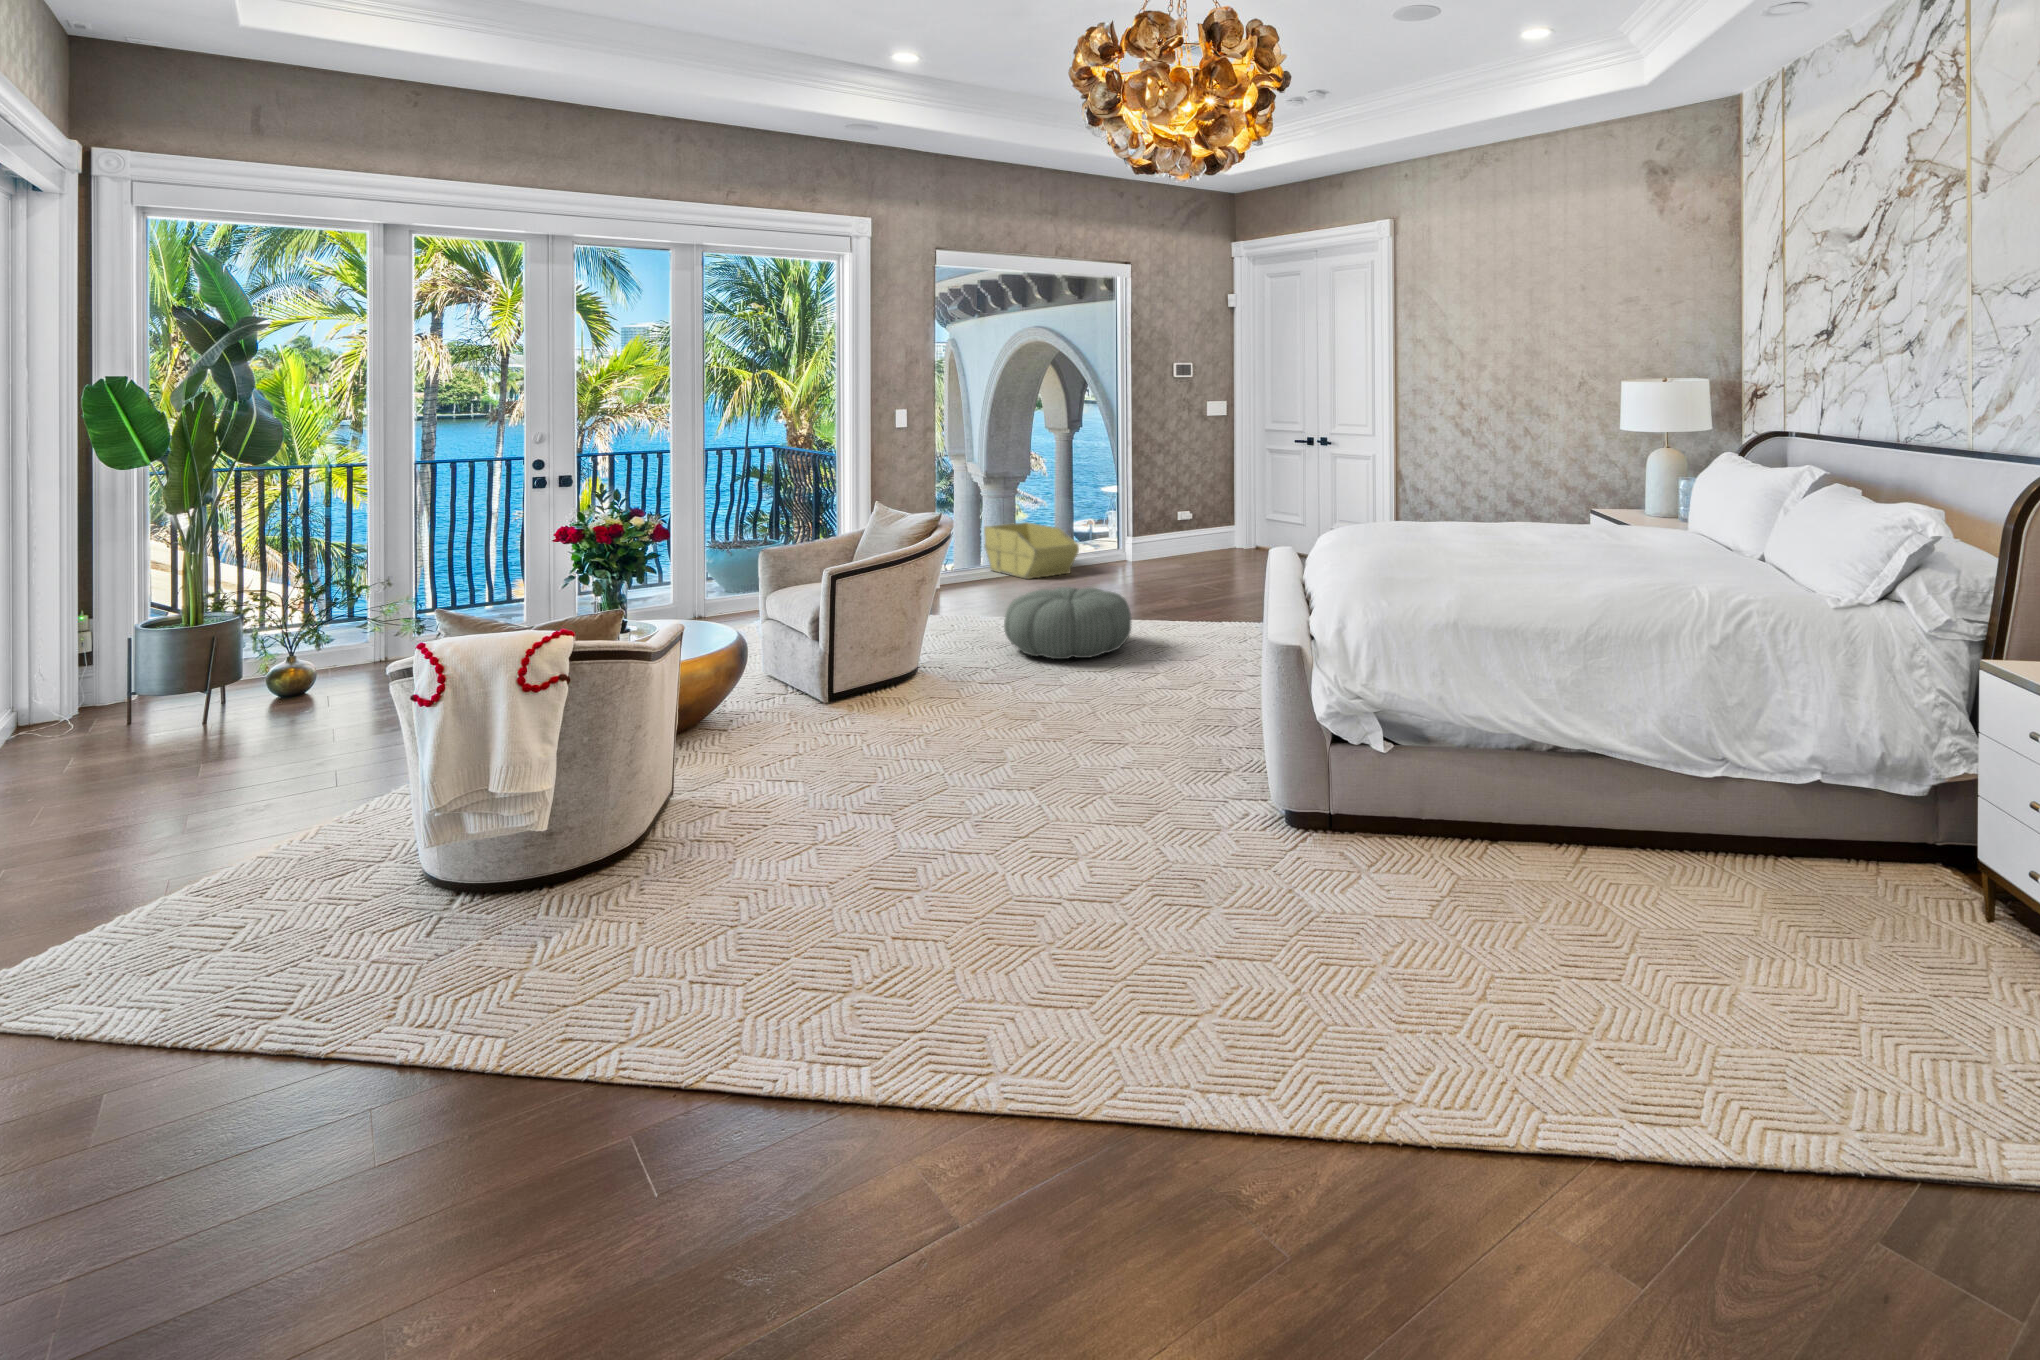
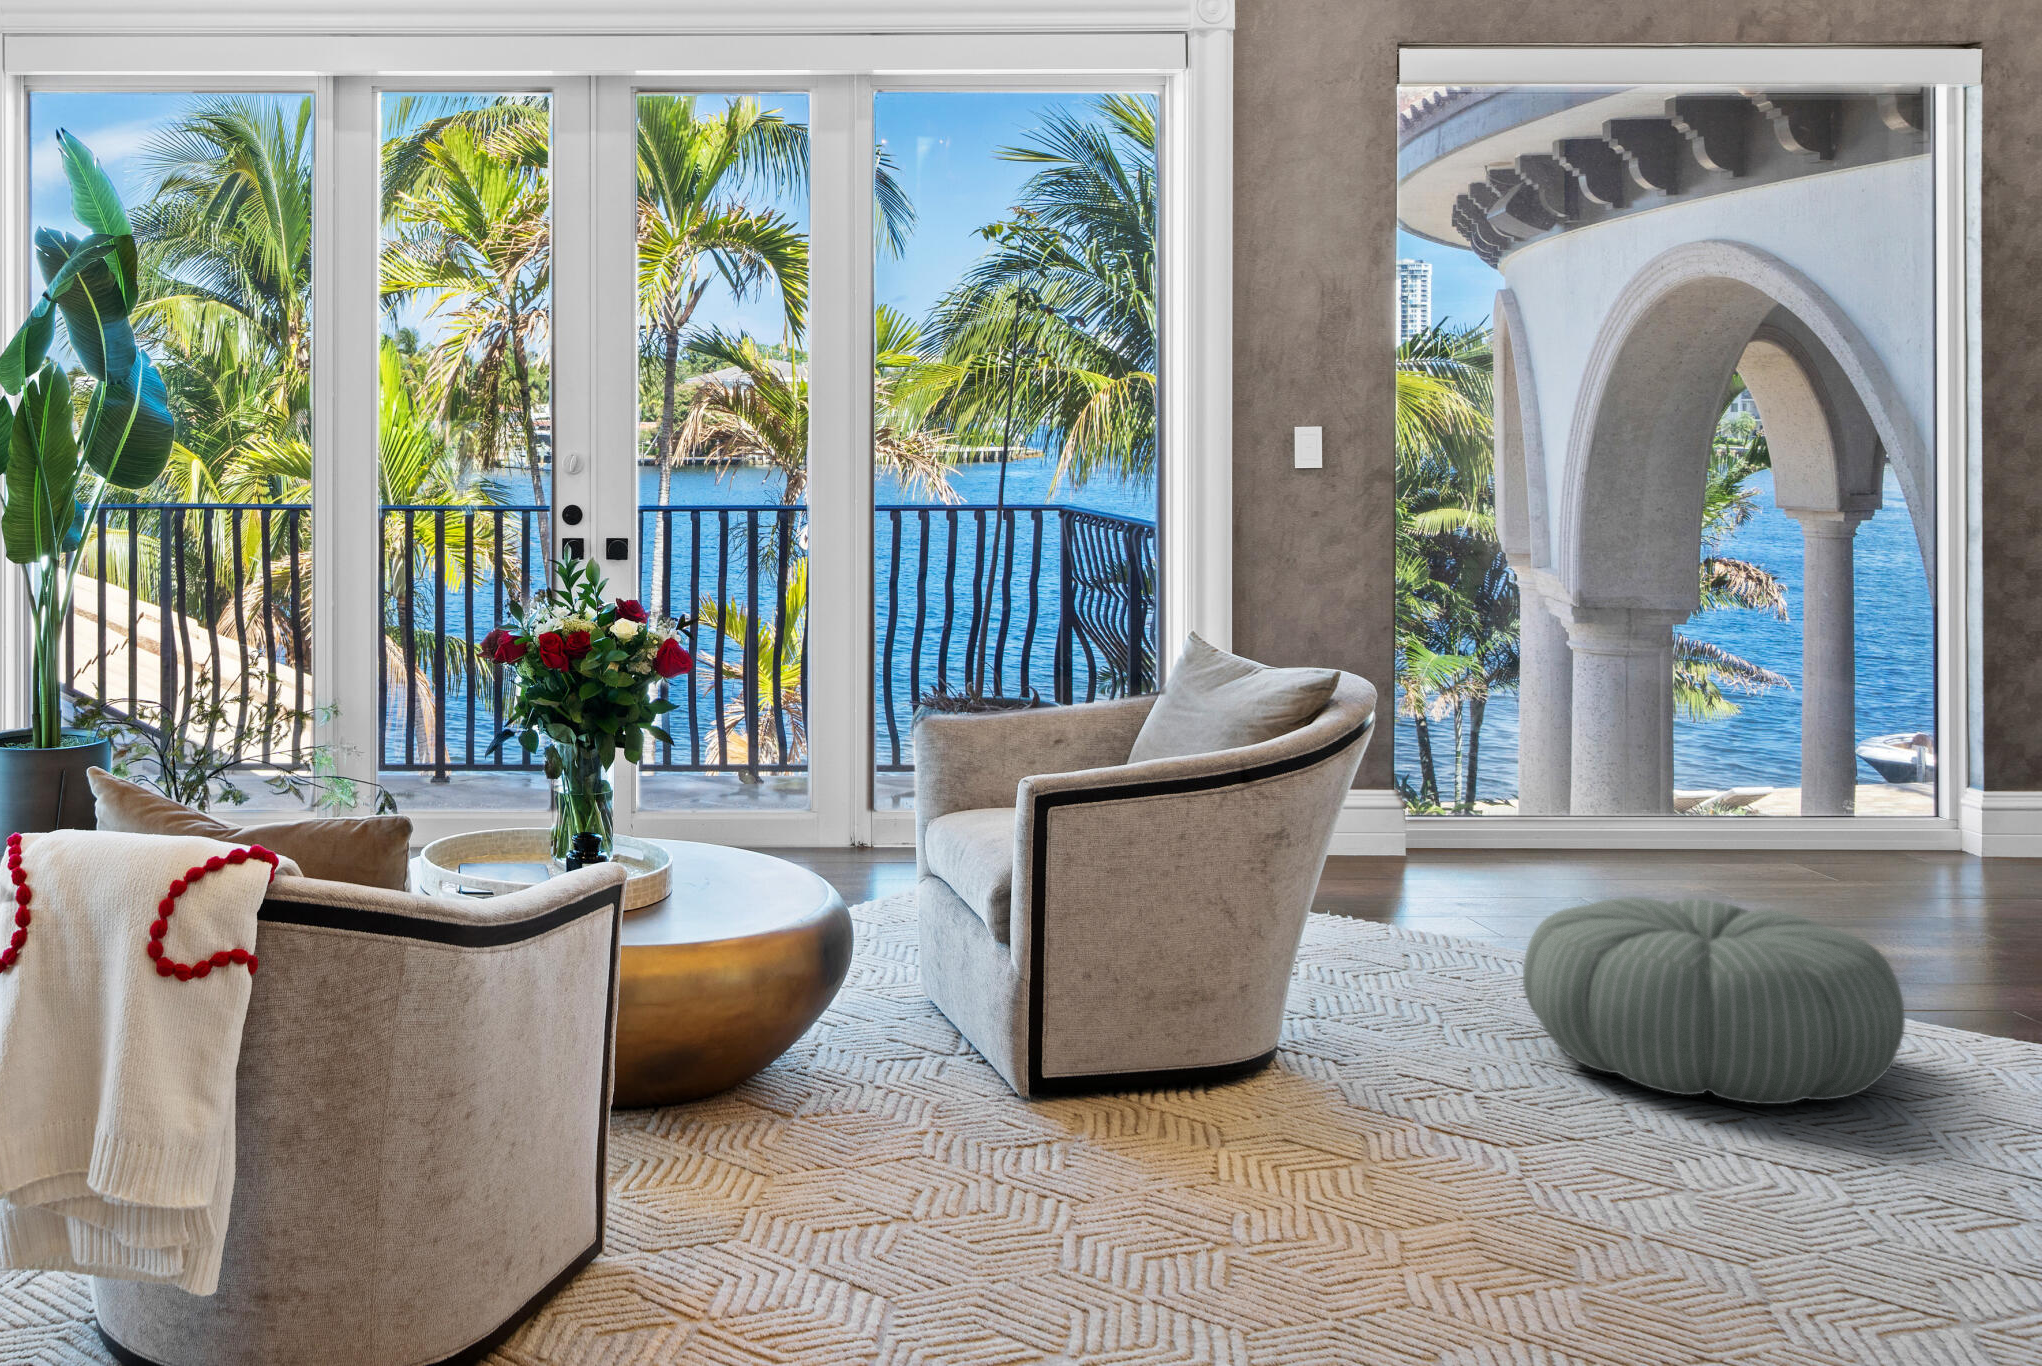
storage bin: present [984,522,1079,579] -> none [1562,723,1812,863]

